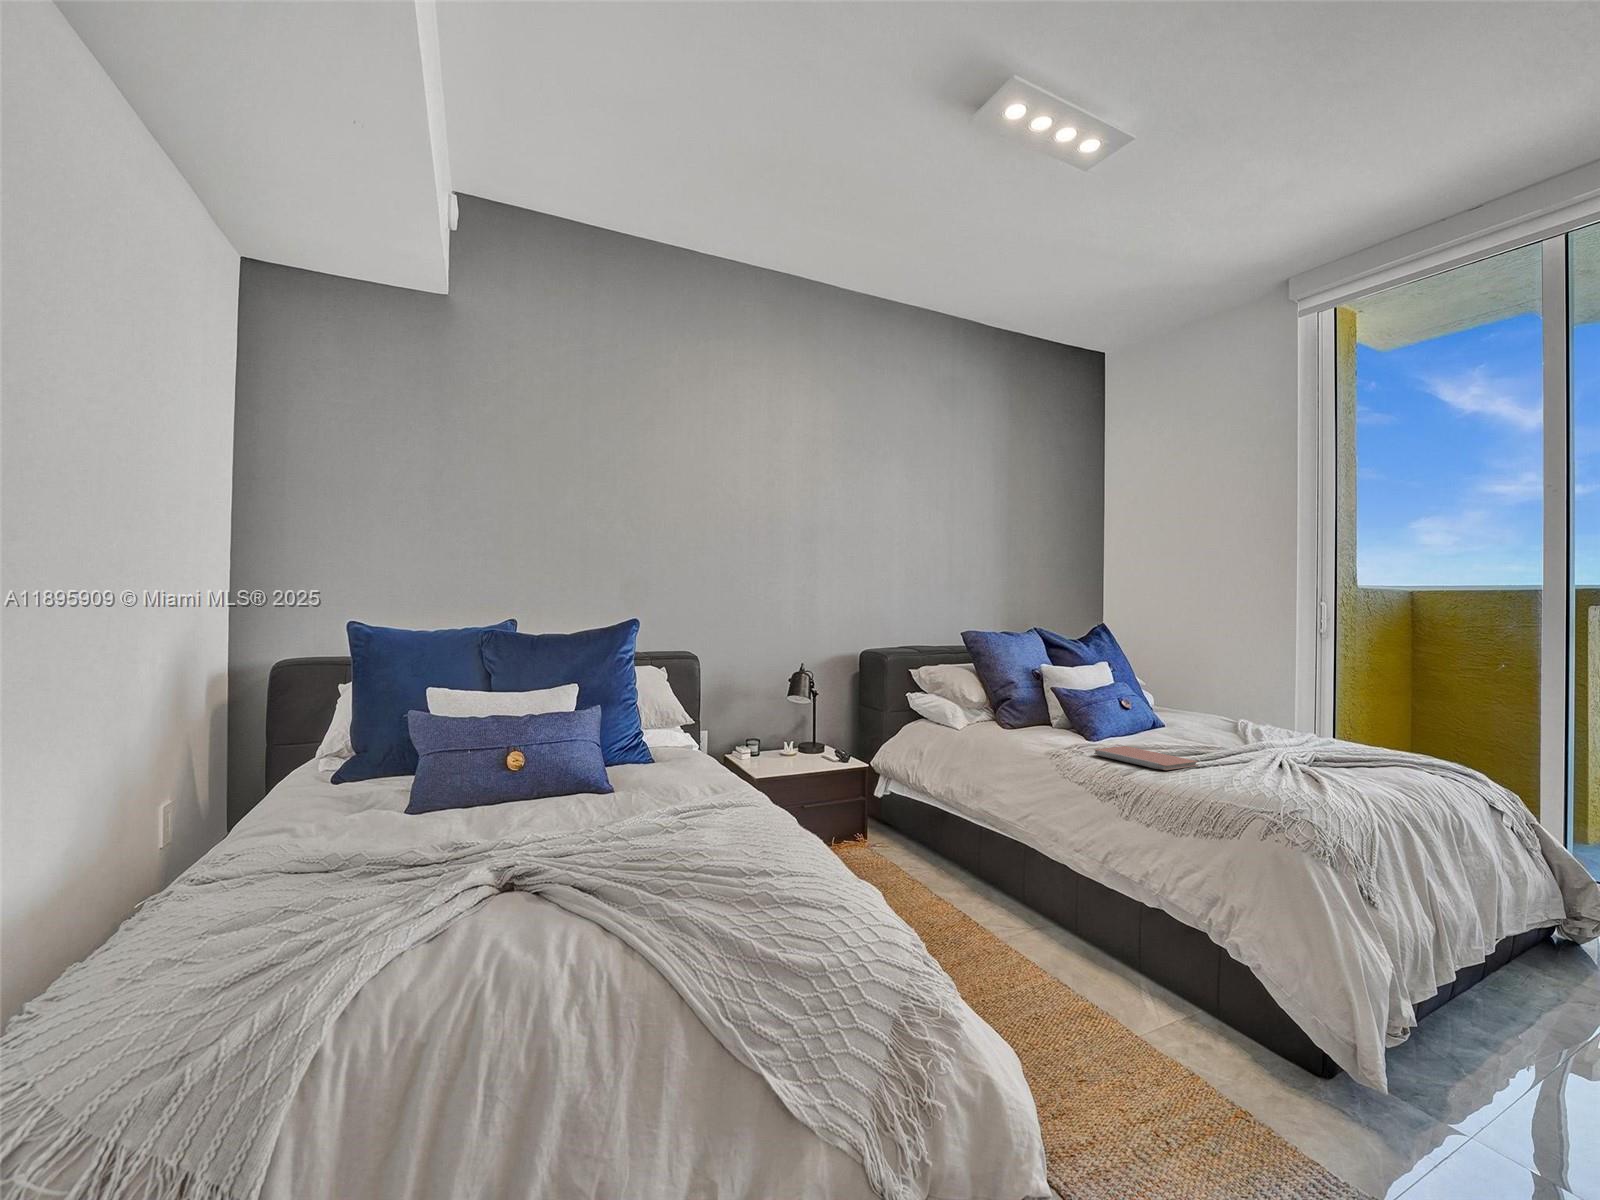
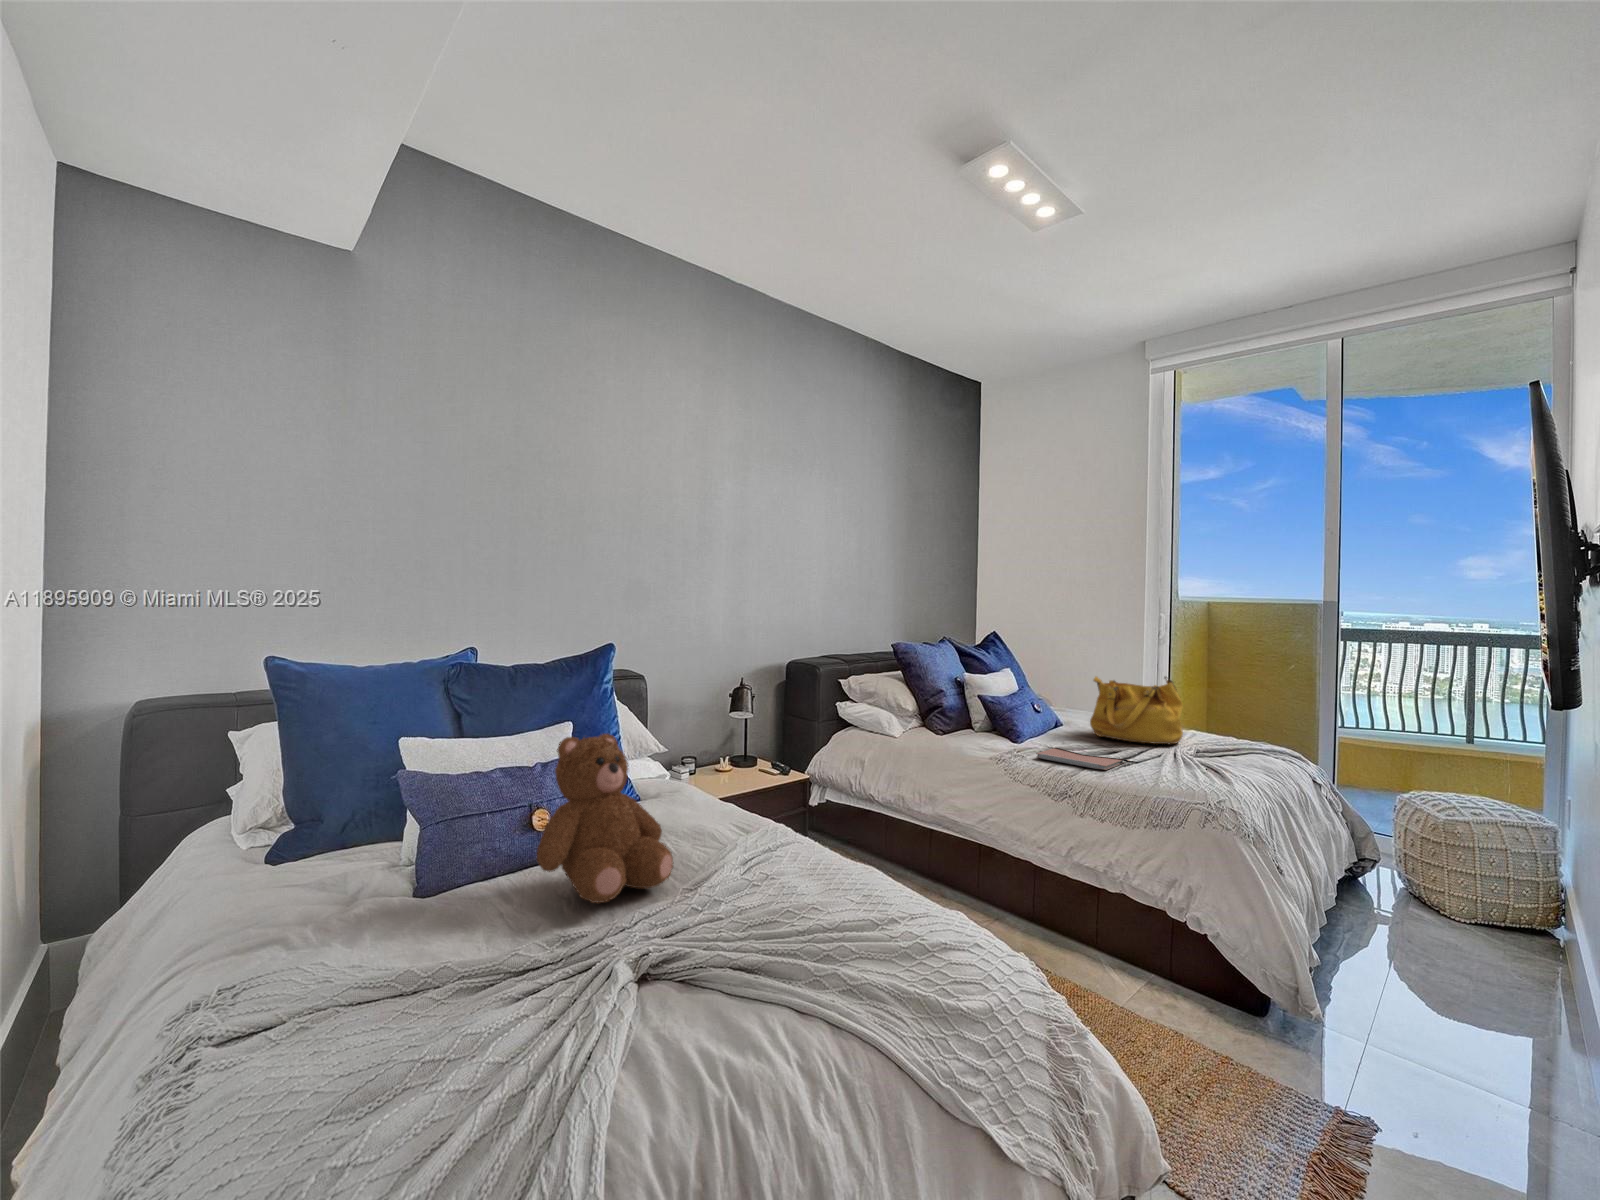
handbag: none [1180,668,1293,751] -> present [1090,677,1183,745]
teddy bear: none [464,677,602,829] -> present [537,734,673,903]

